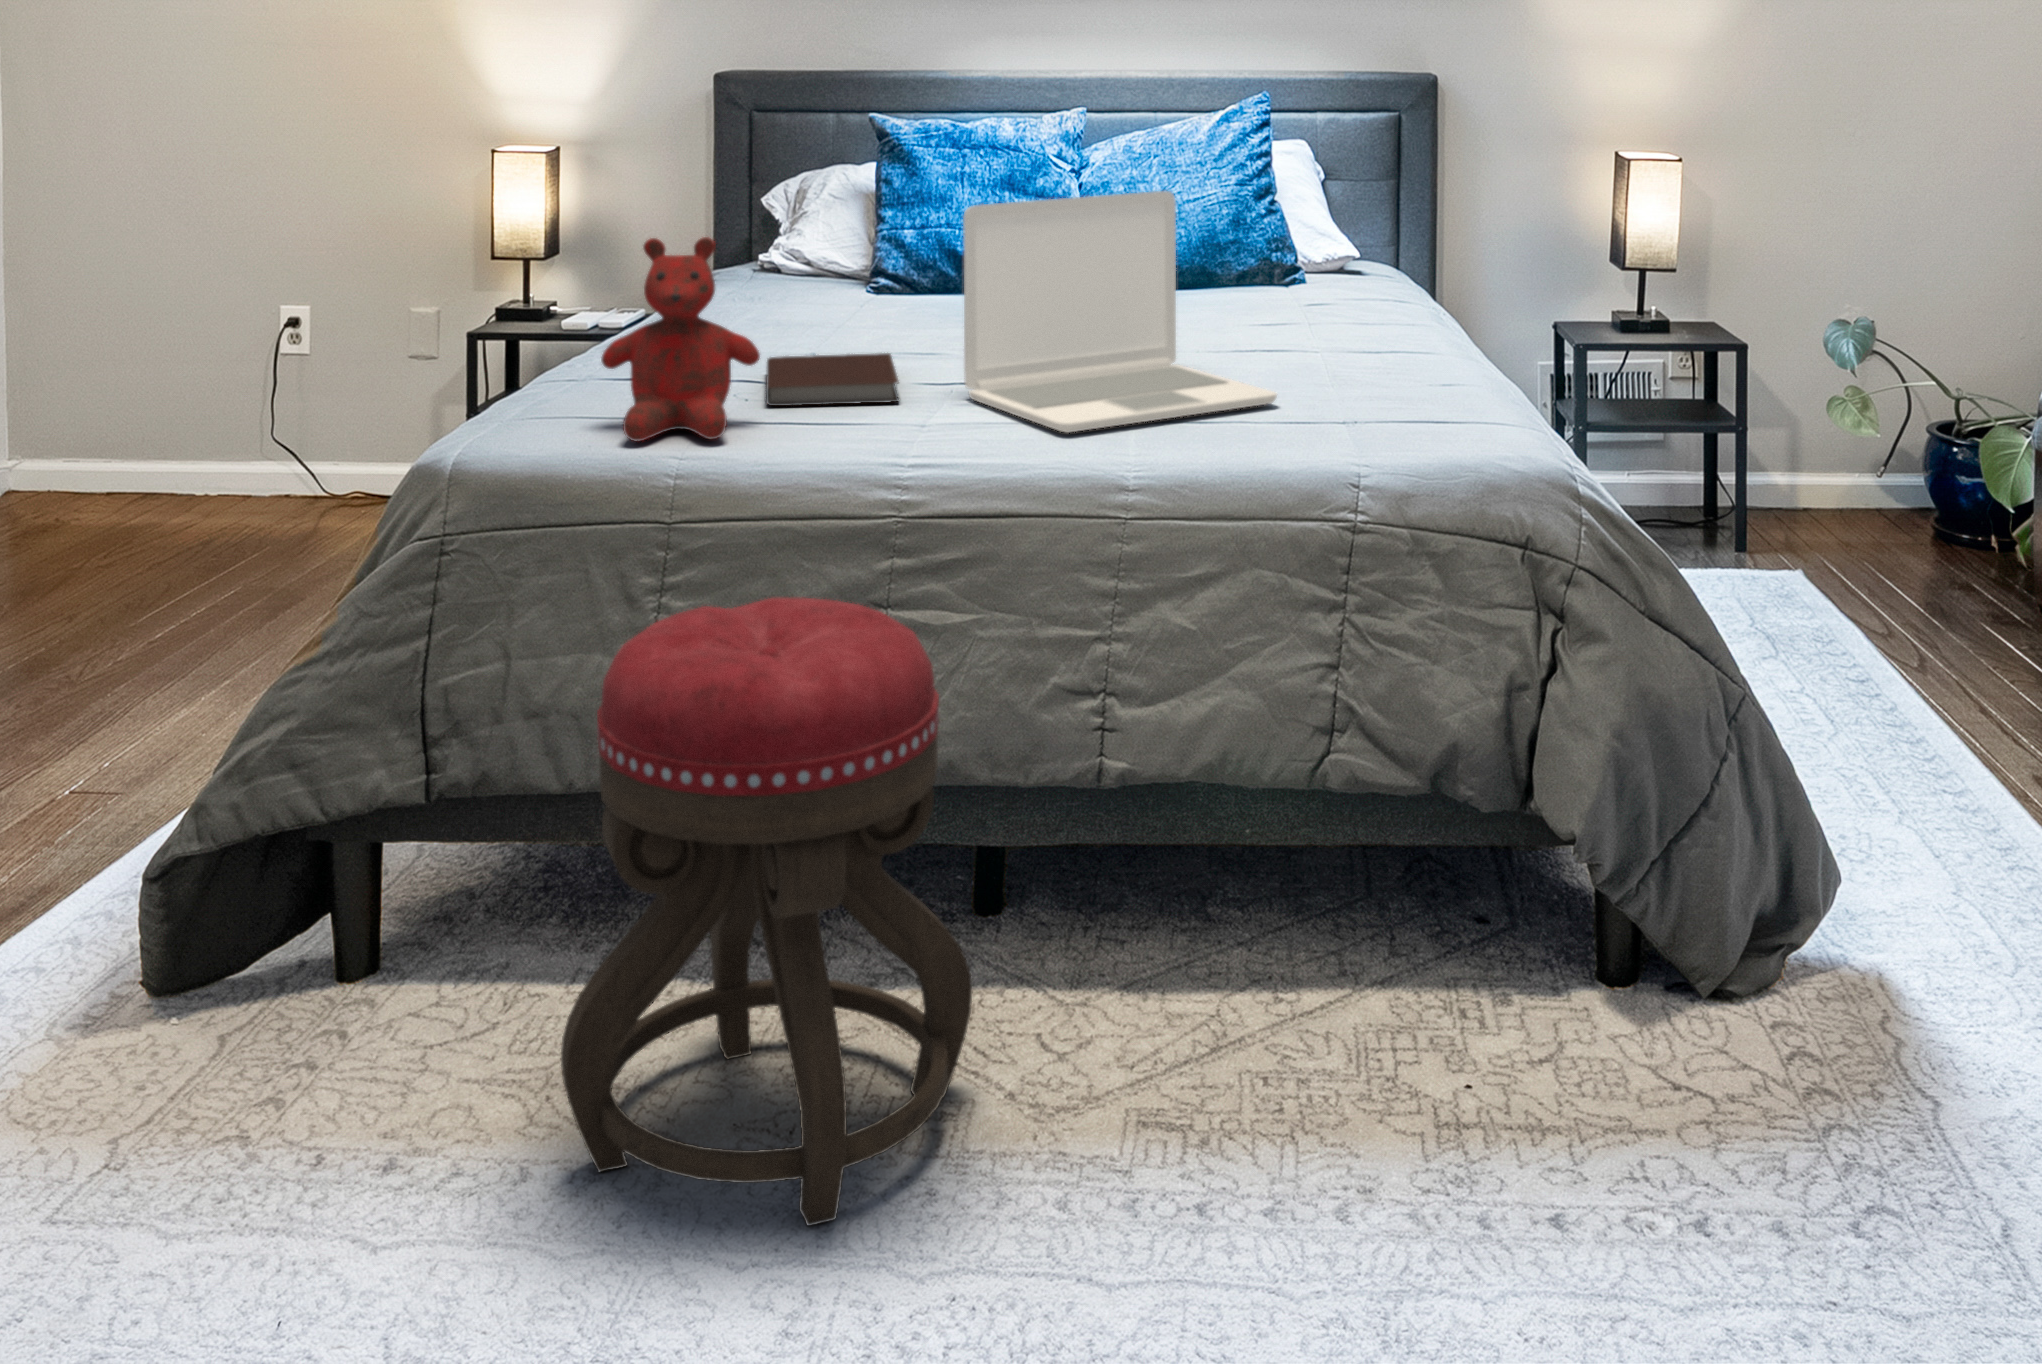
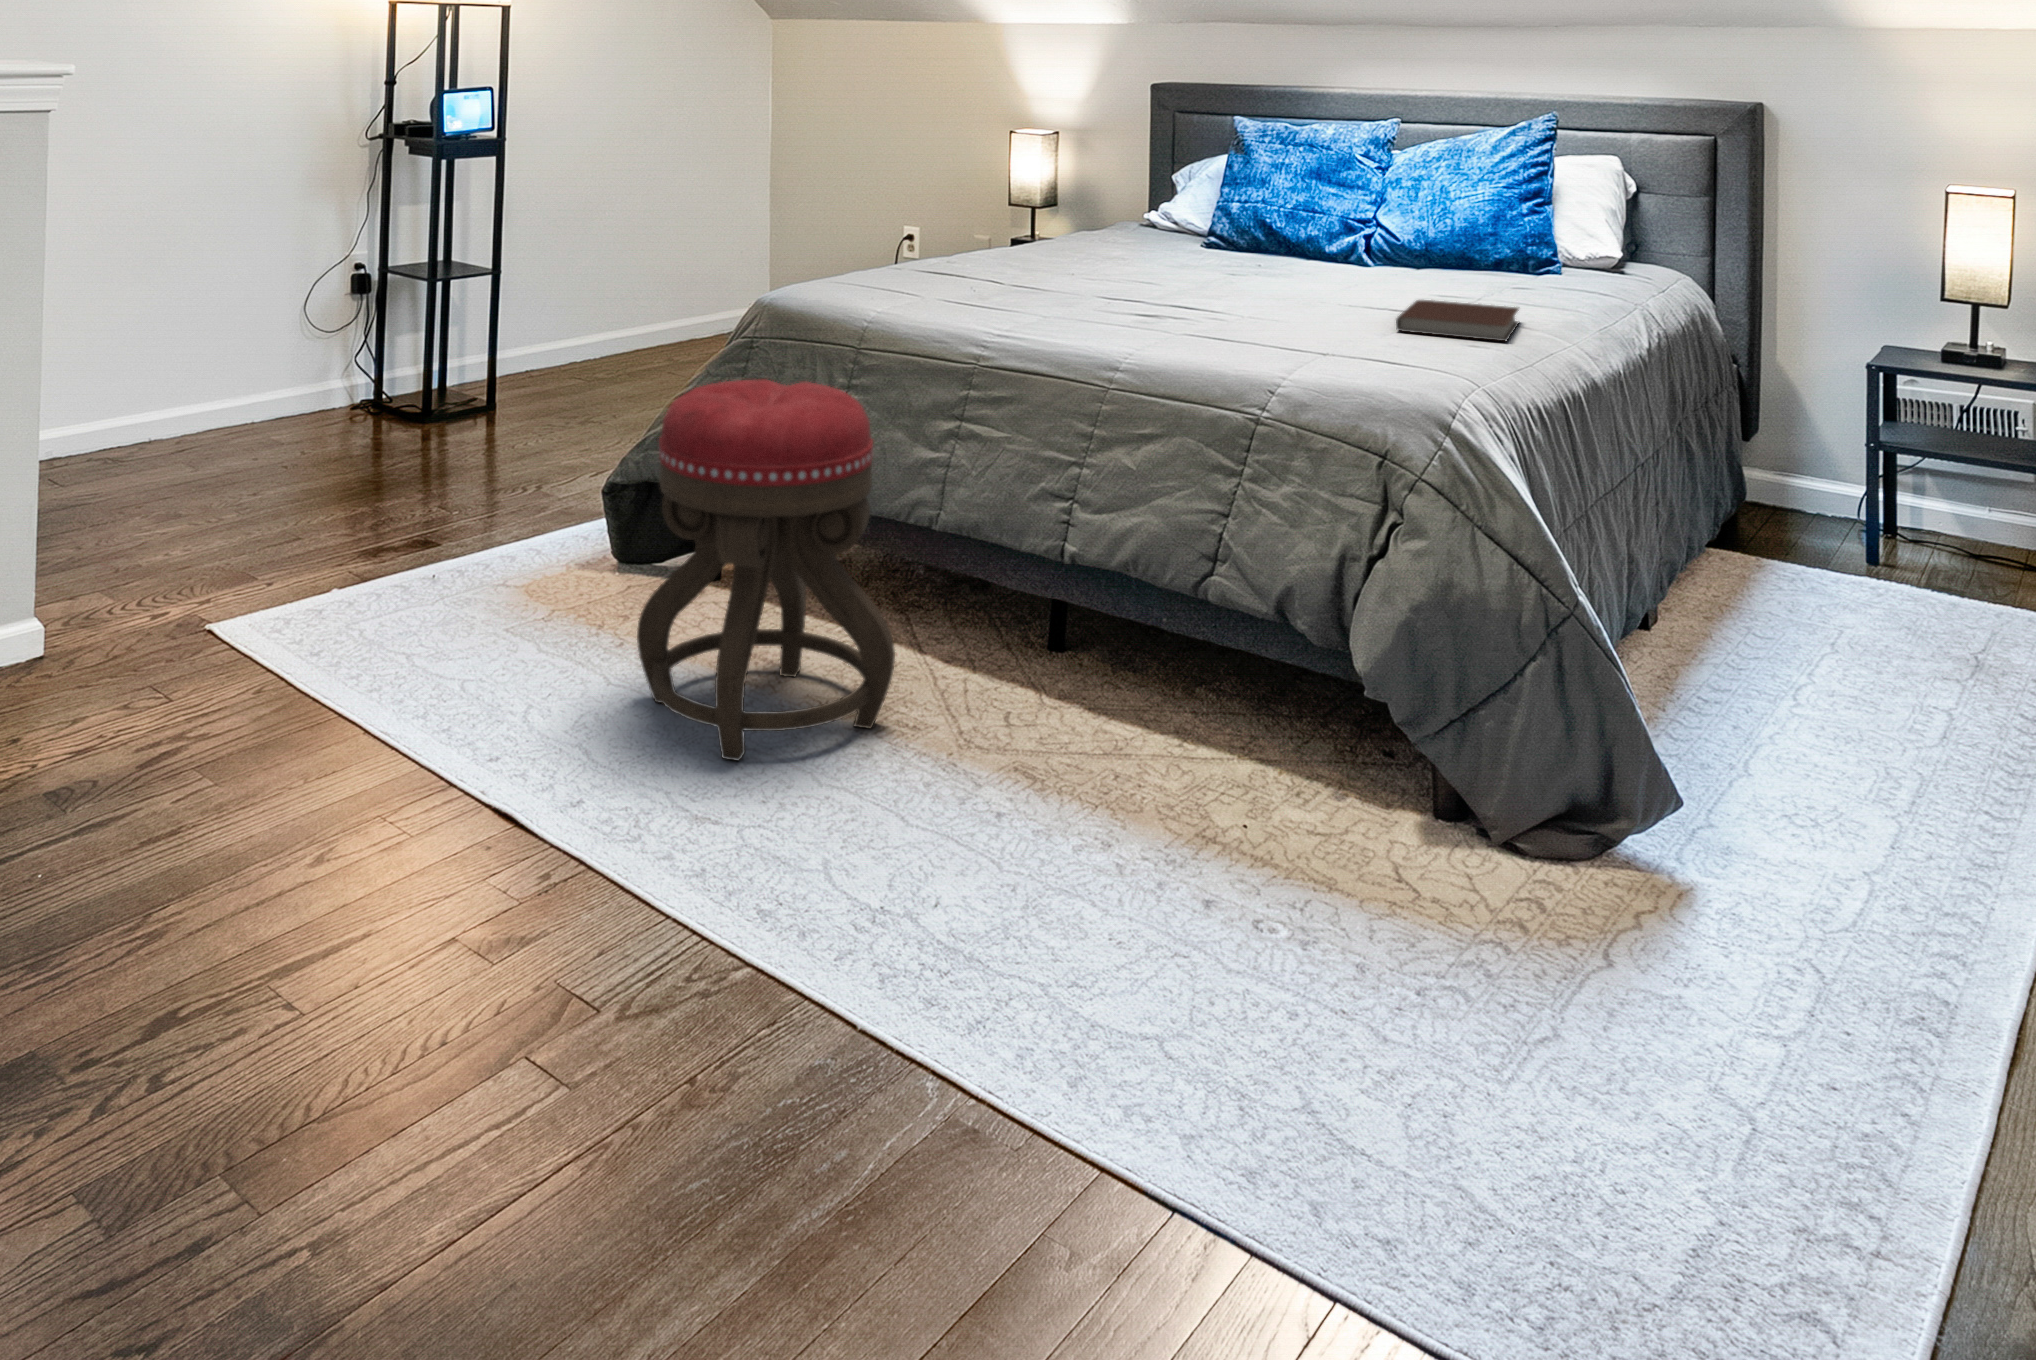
laptop: present [963,191,1277,433] -> none [1118,165,1338,335]
teddy bear: present [601,237,760,441] -> none [858,169,961,303]
notebook: present [766,353,899,406] -> present [1396,300,1519,341]

